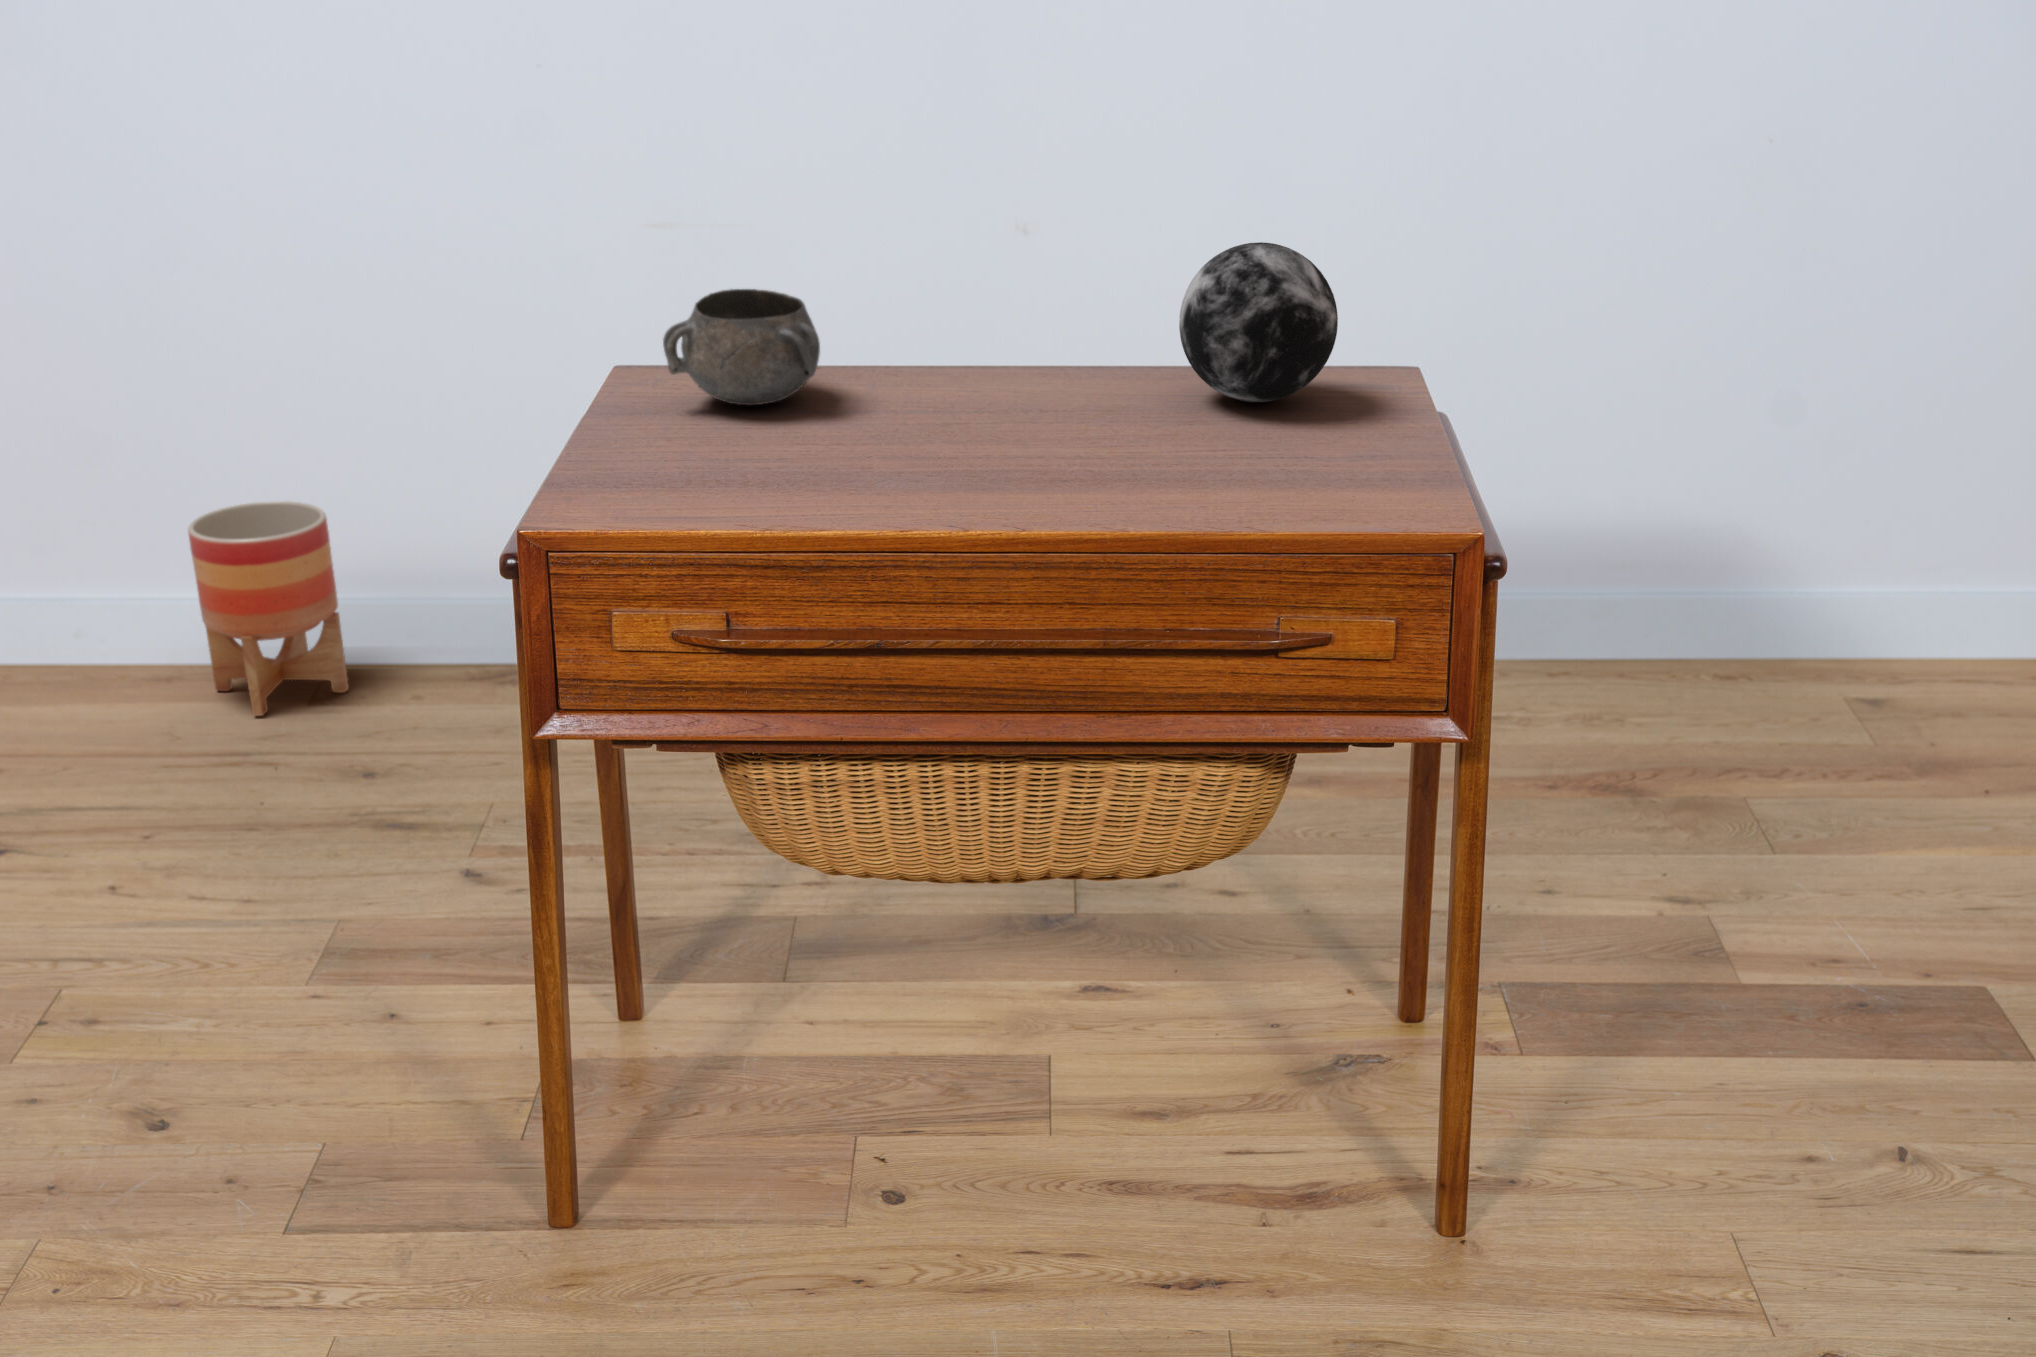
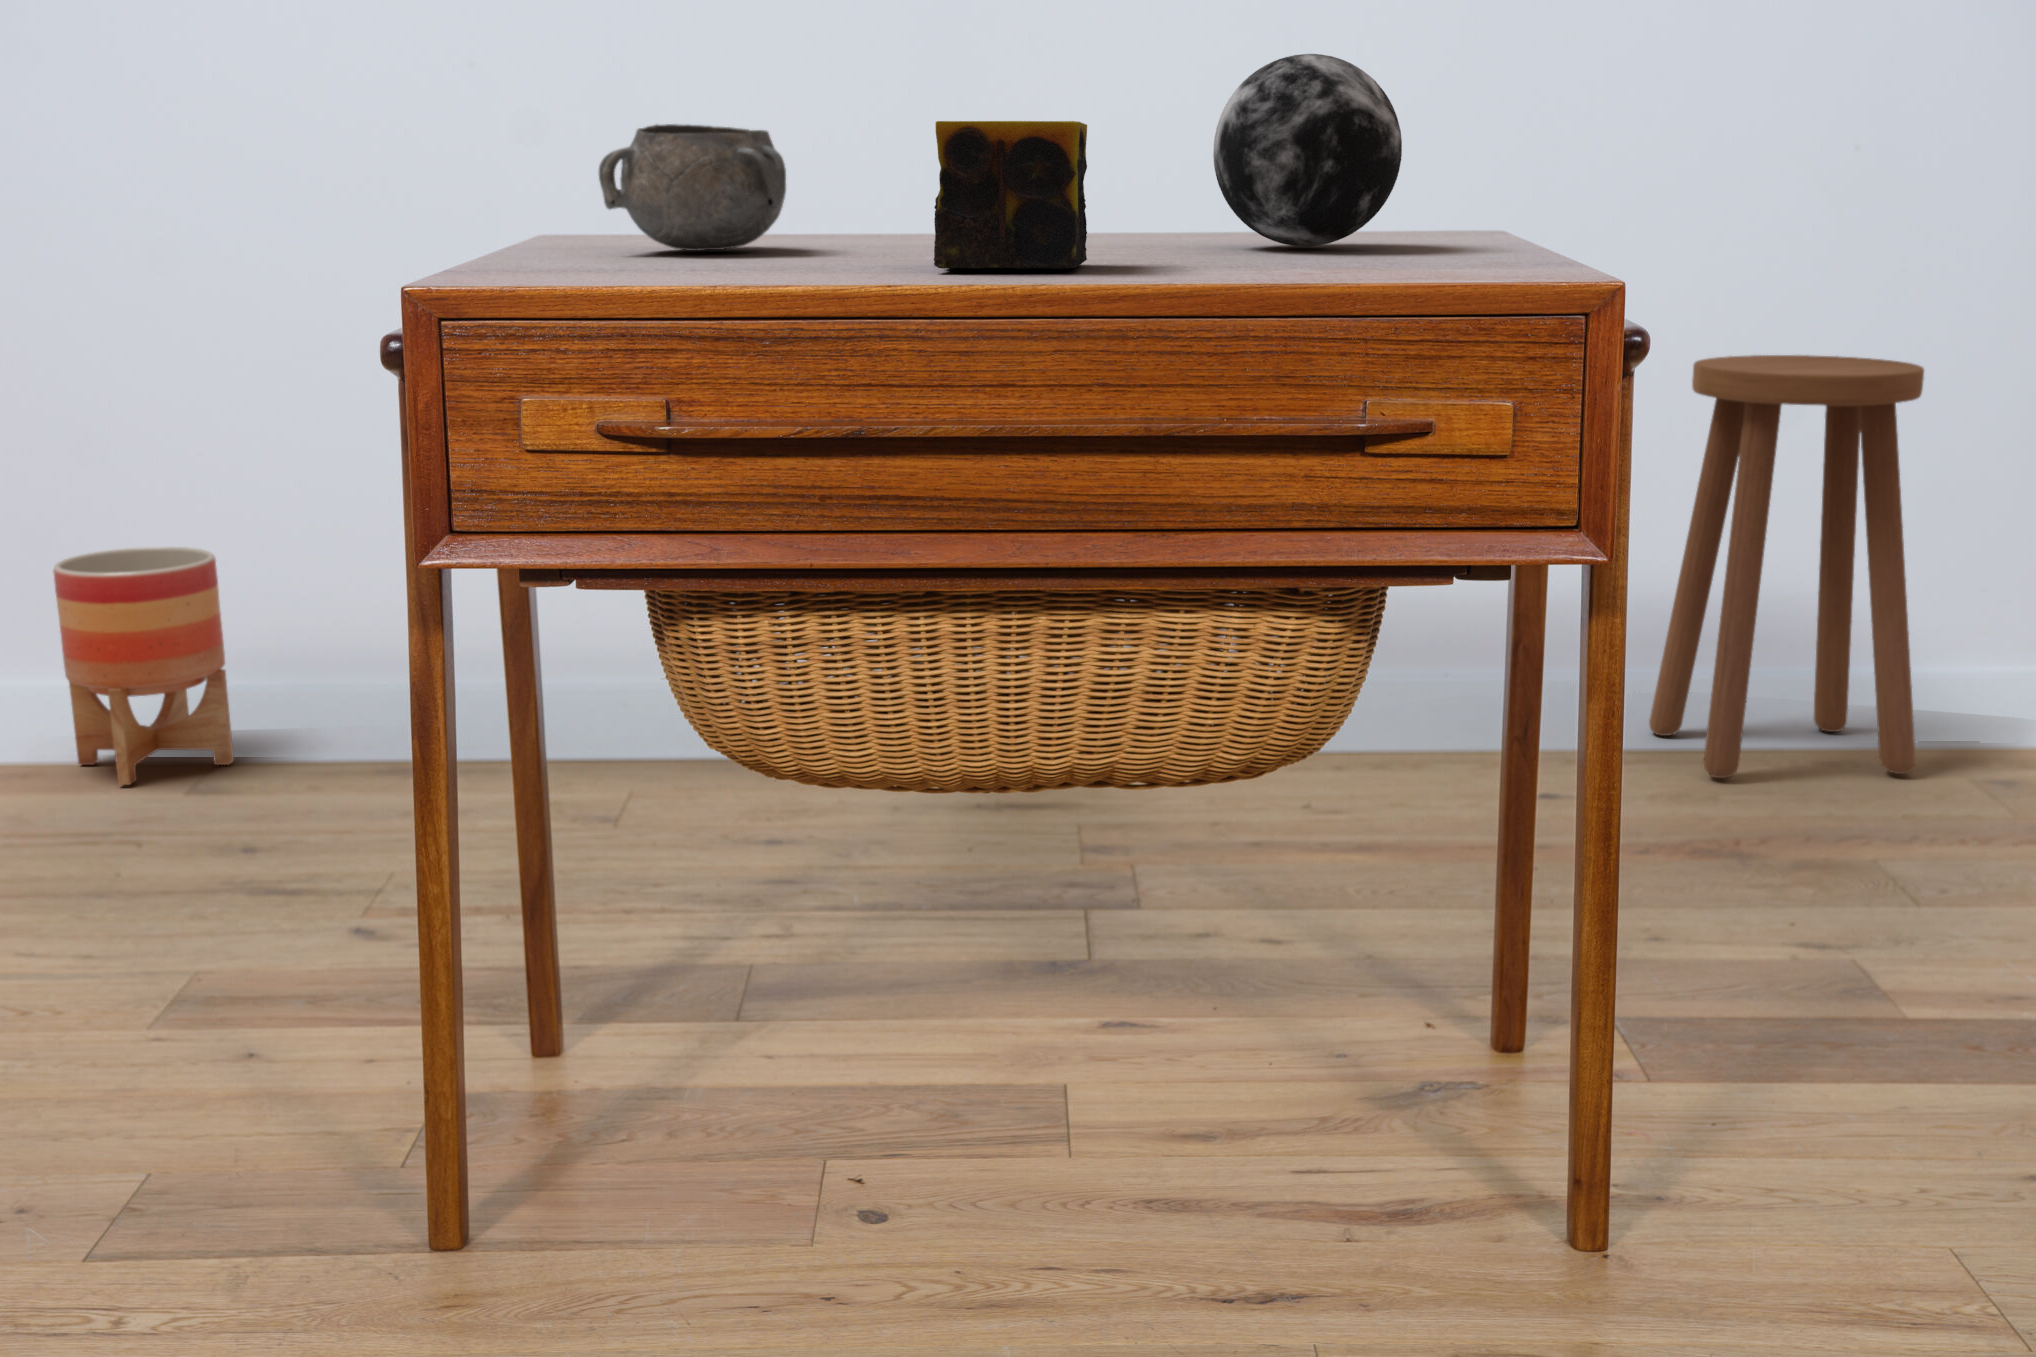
candle: none [940,341,1068,482] -> present [934,121,1087,269]
stool: none [1578,344,1829,726] -> present [1649,355,1924,778]

